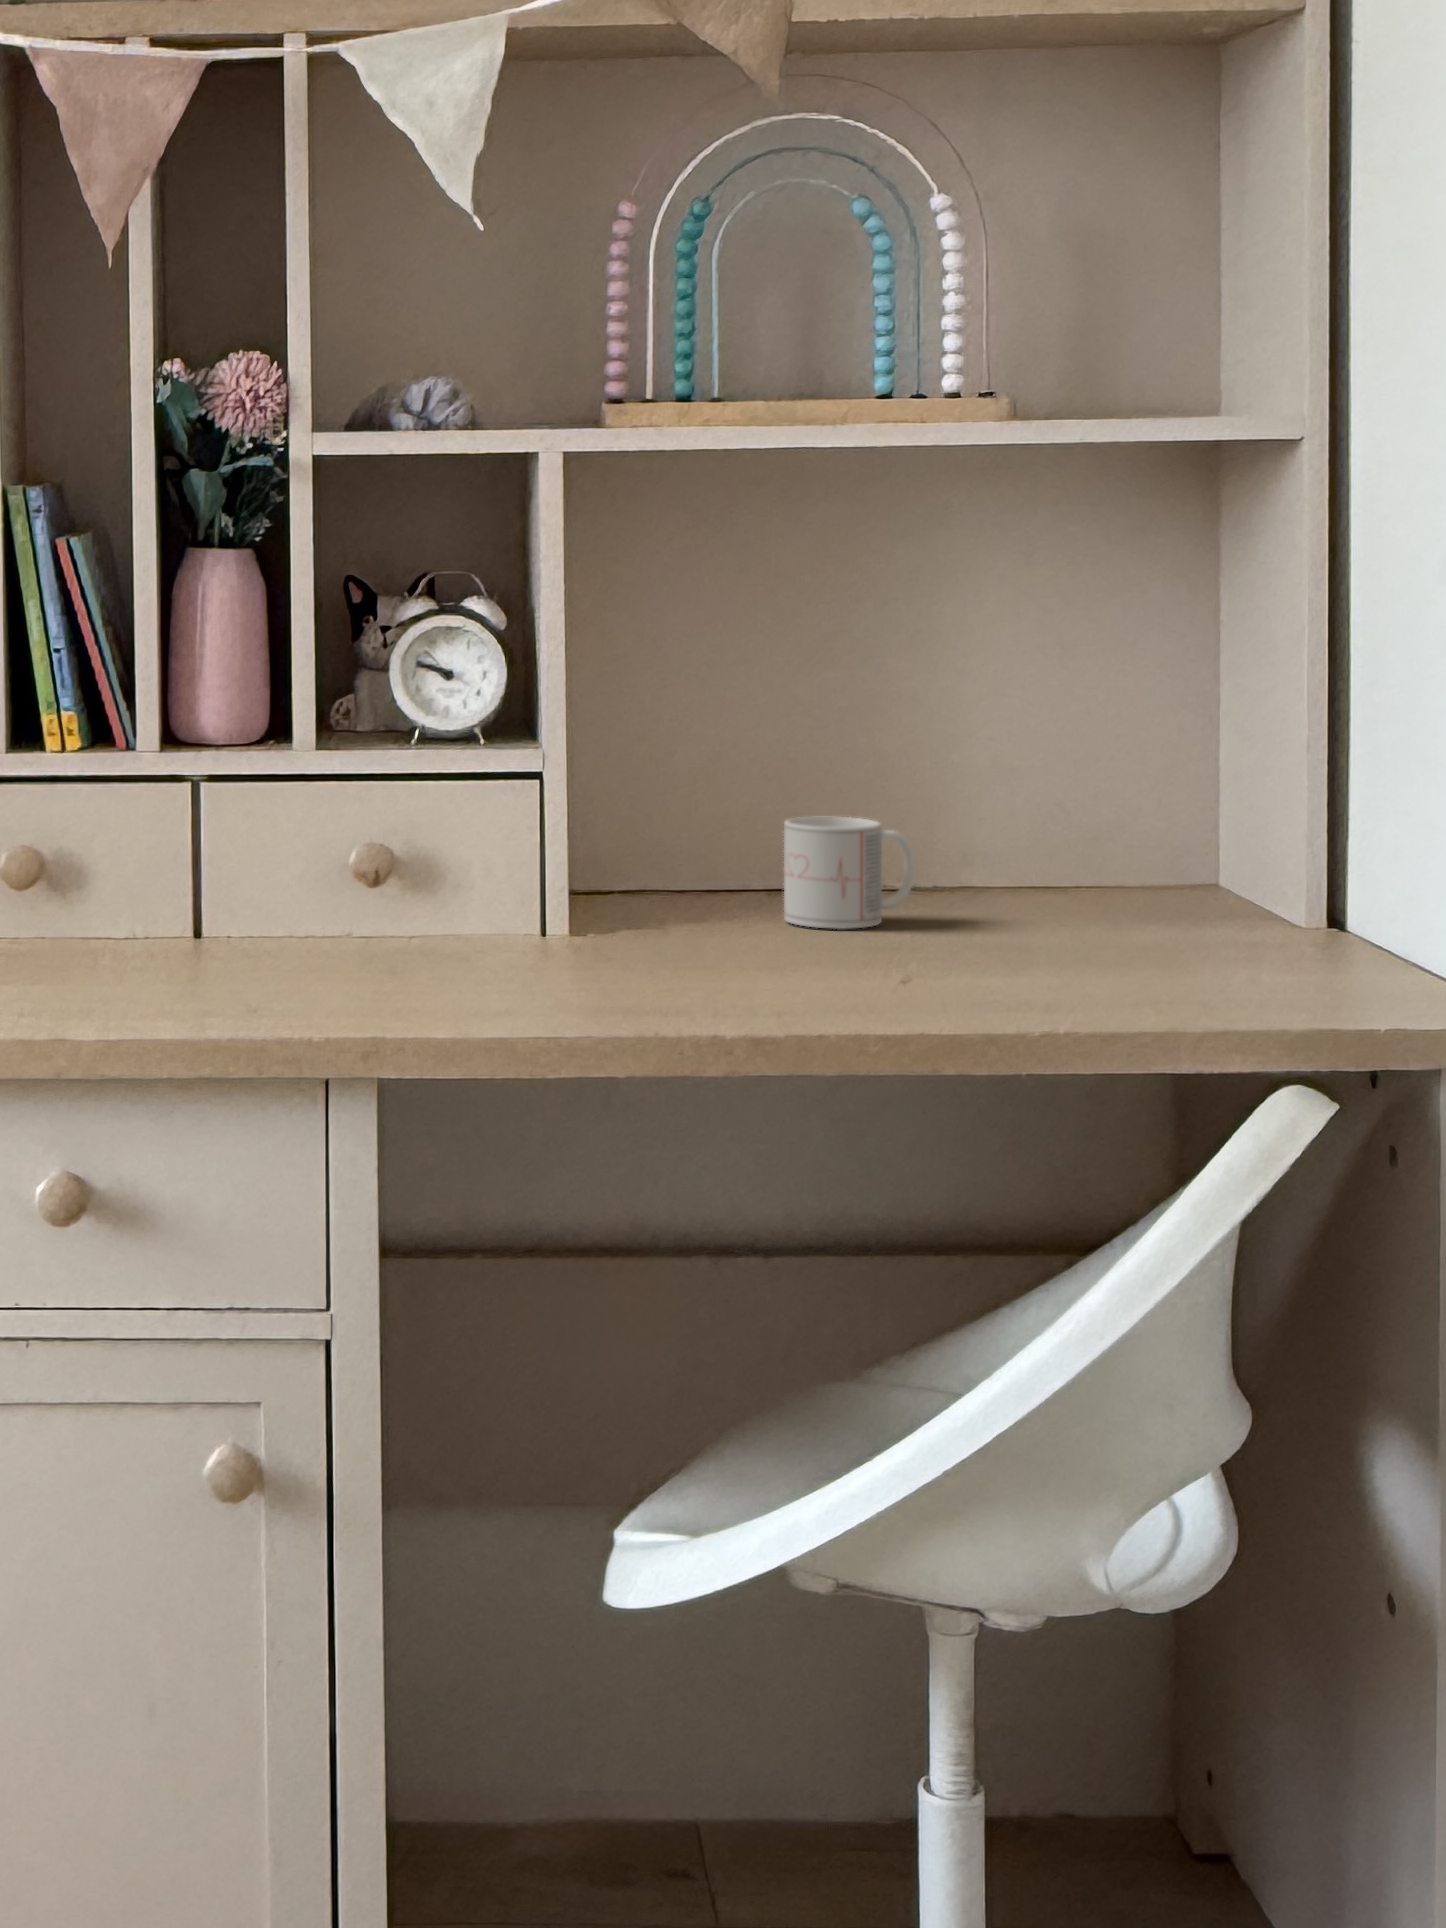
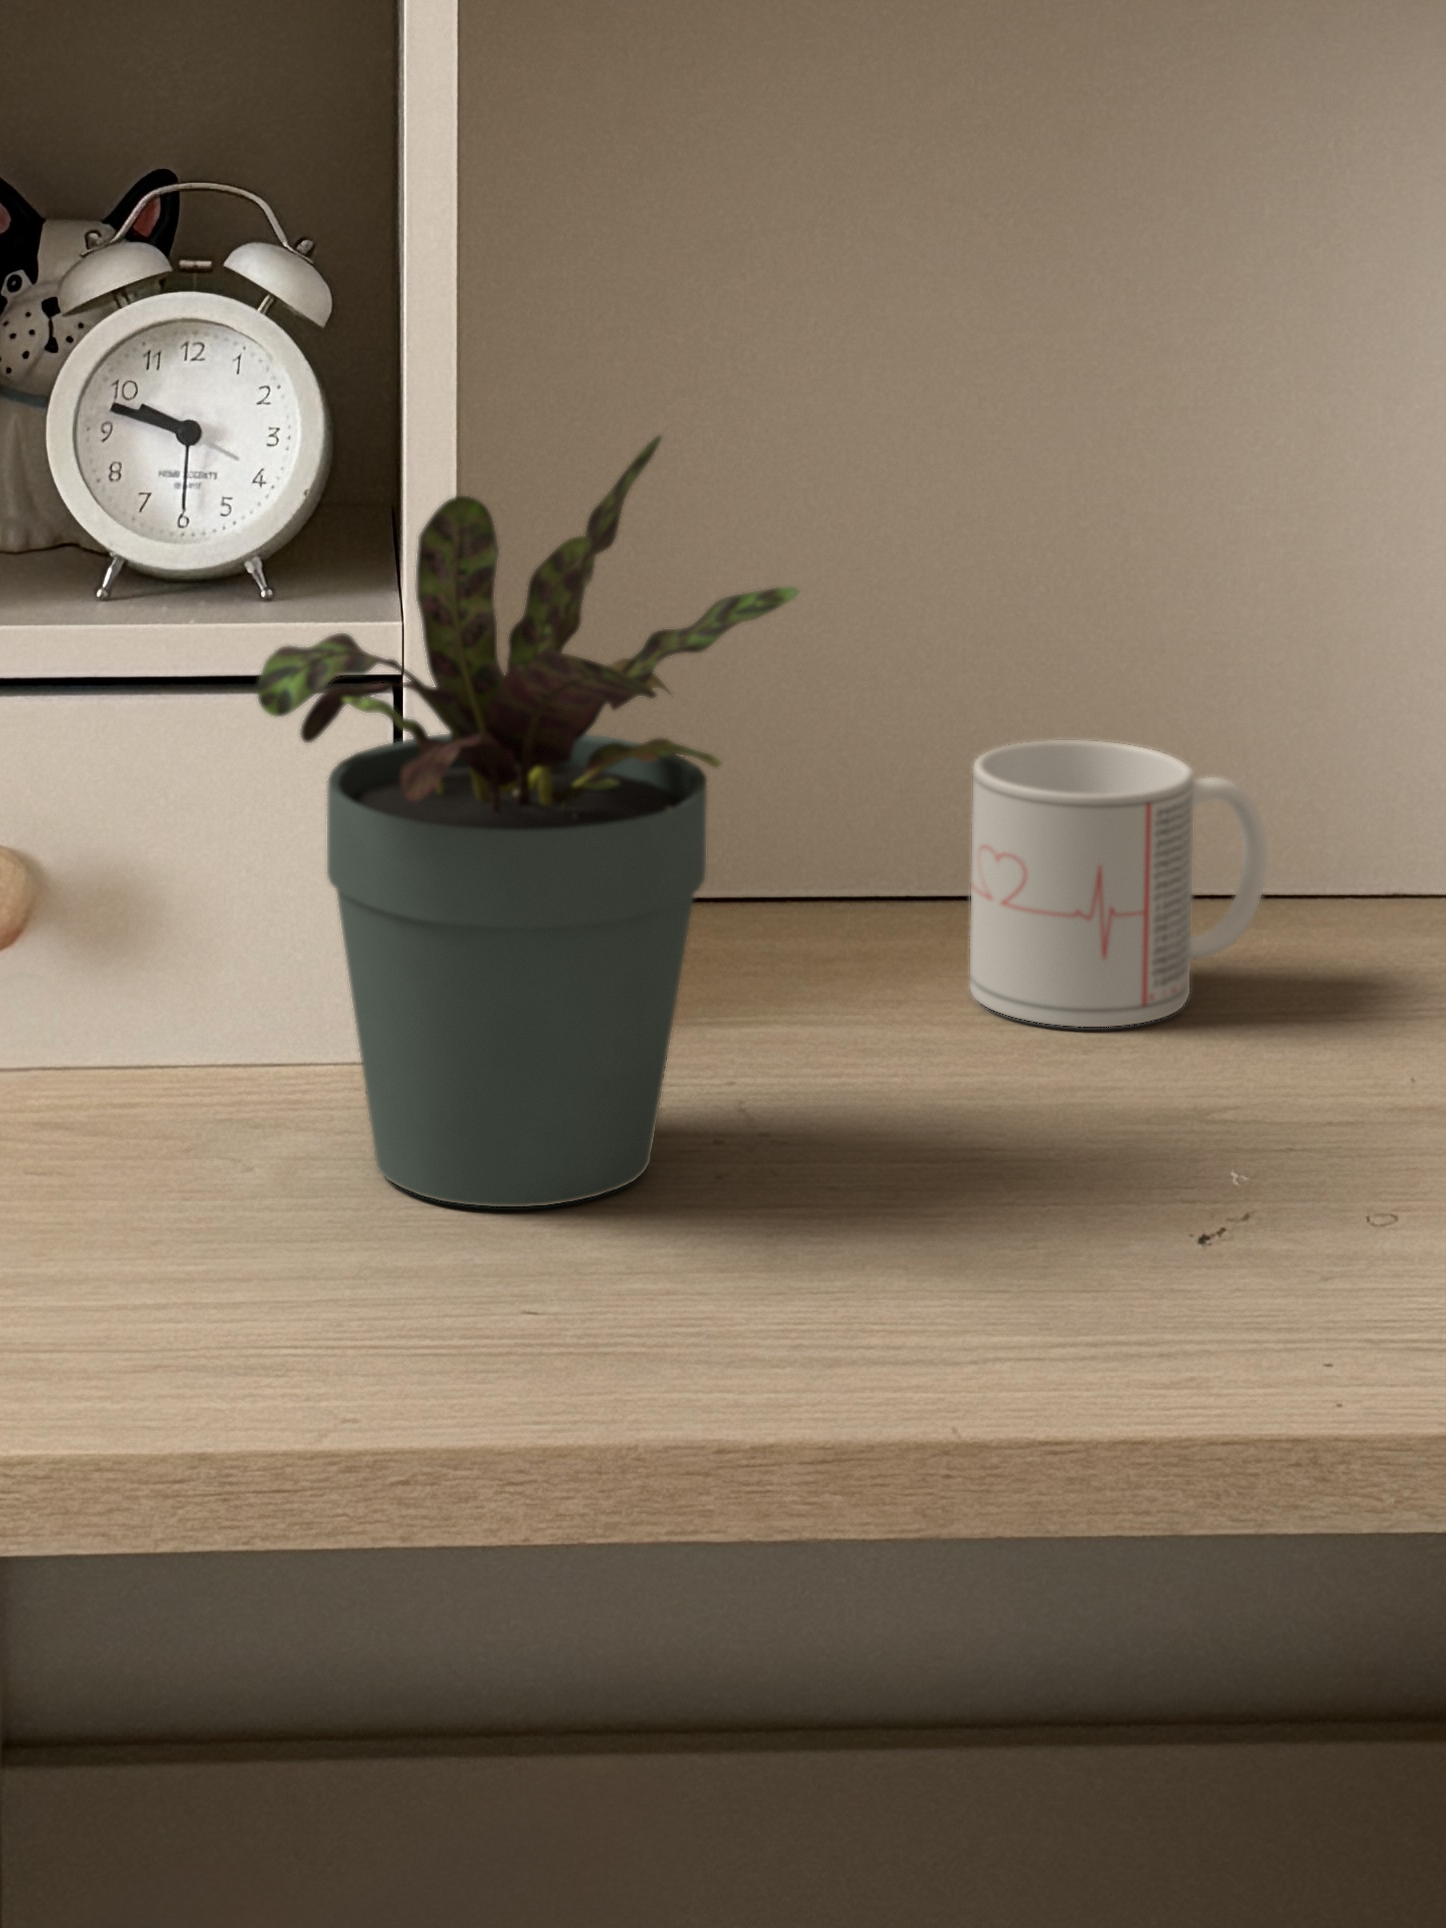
potted plant: none [489,648,710,963] -> present [257,436,799,1207]

